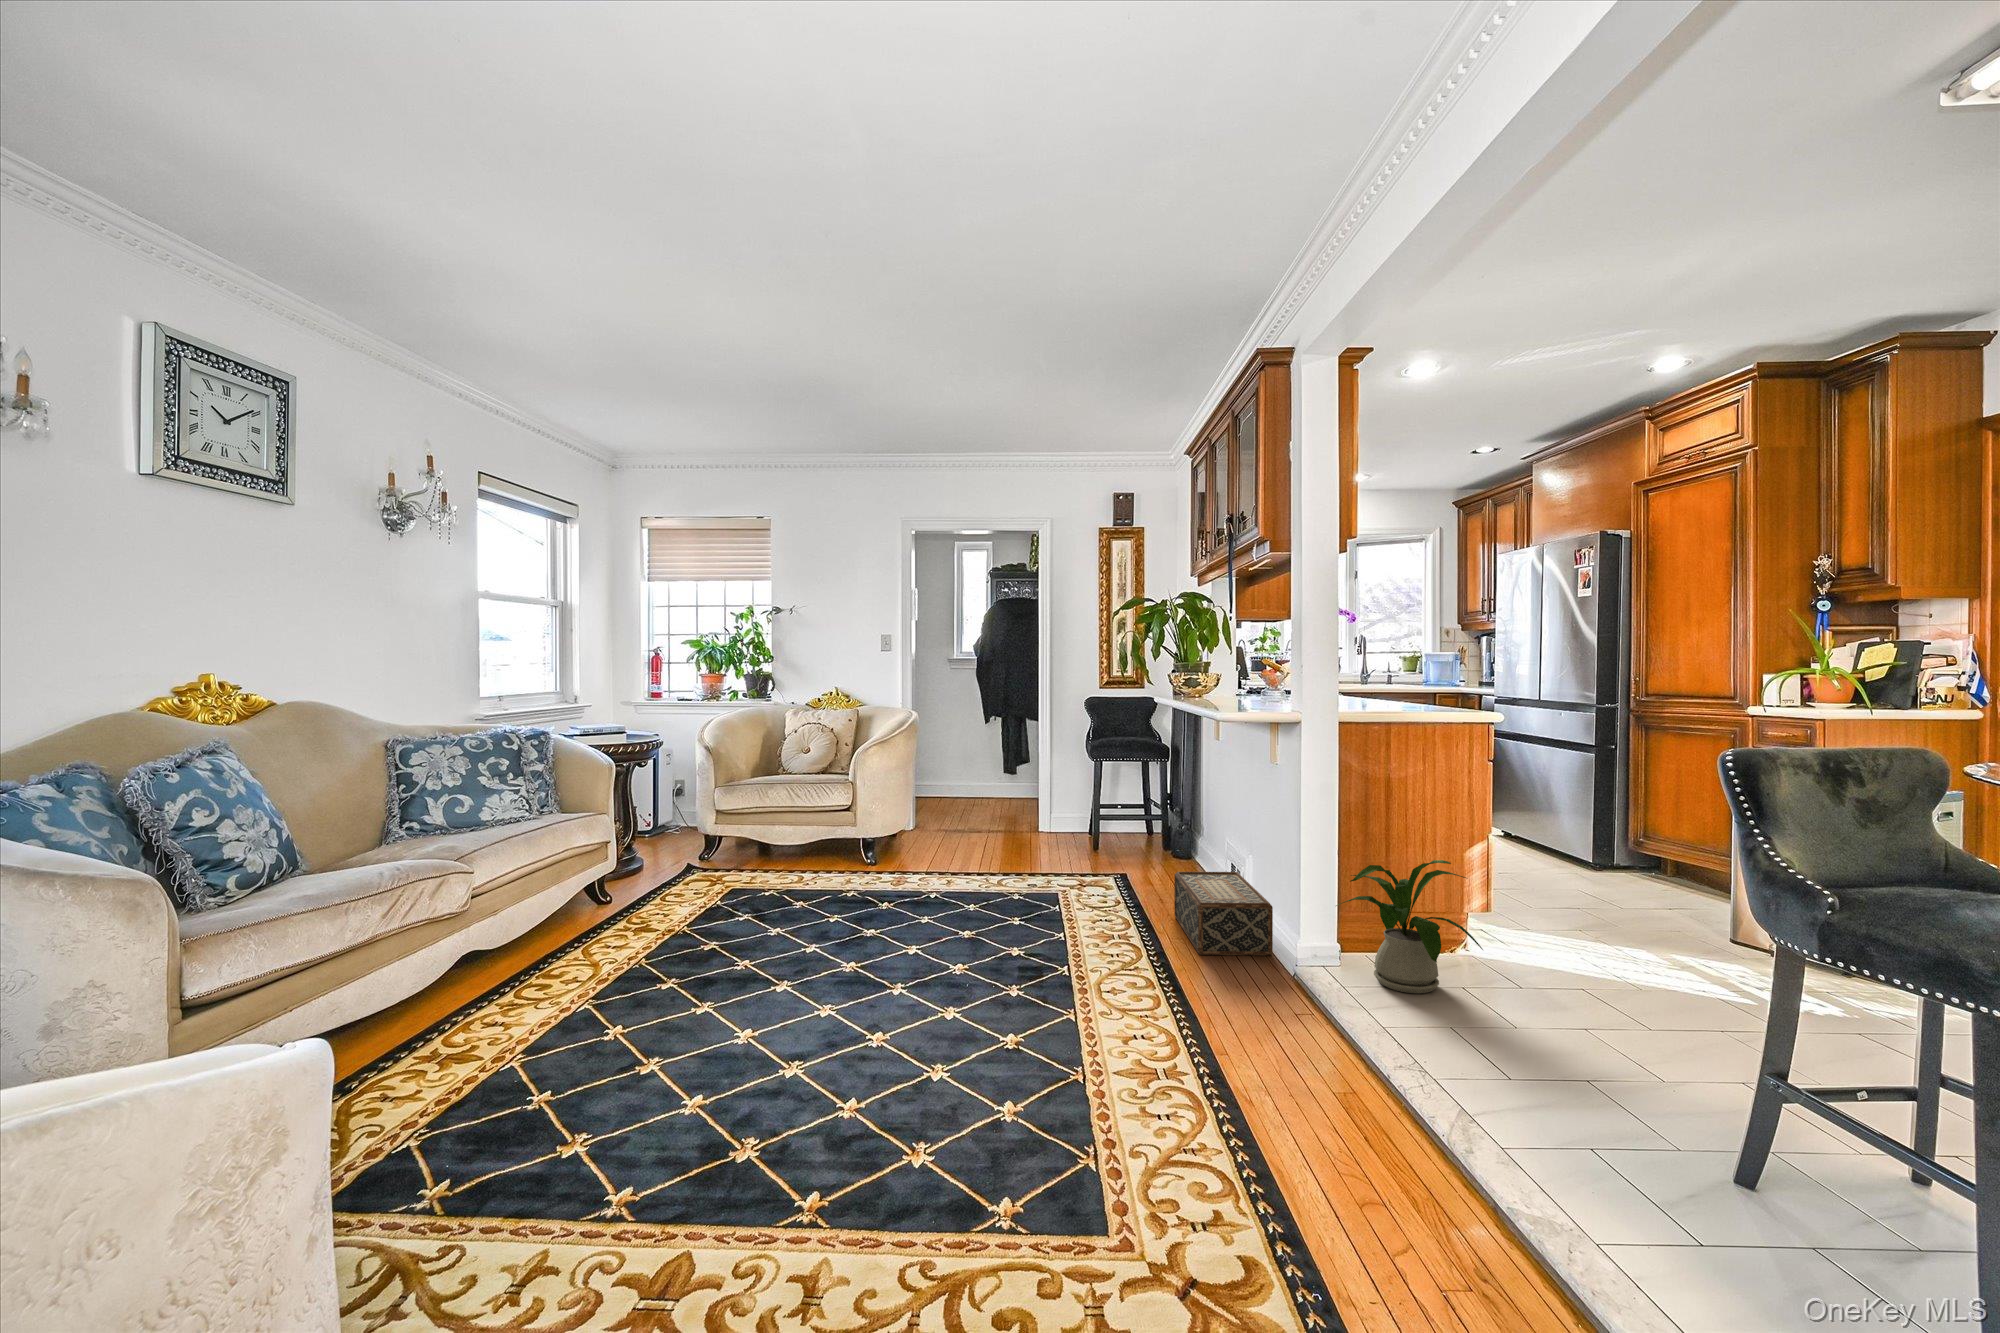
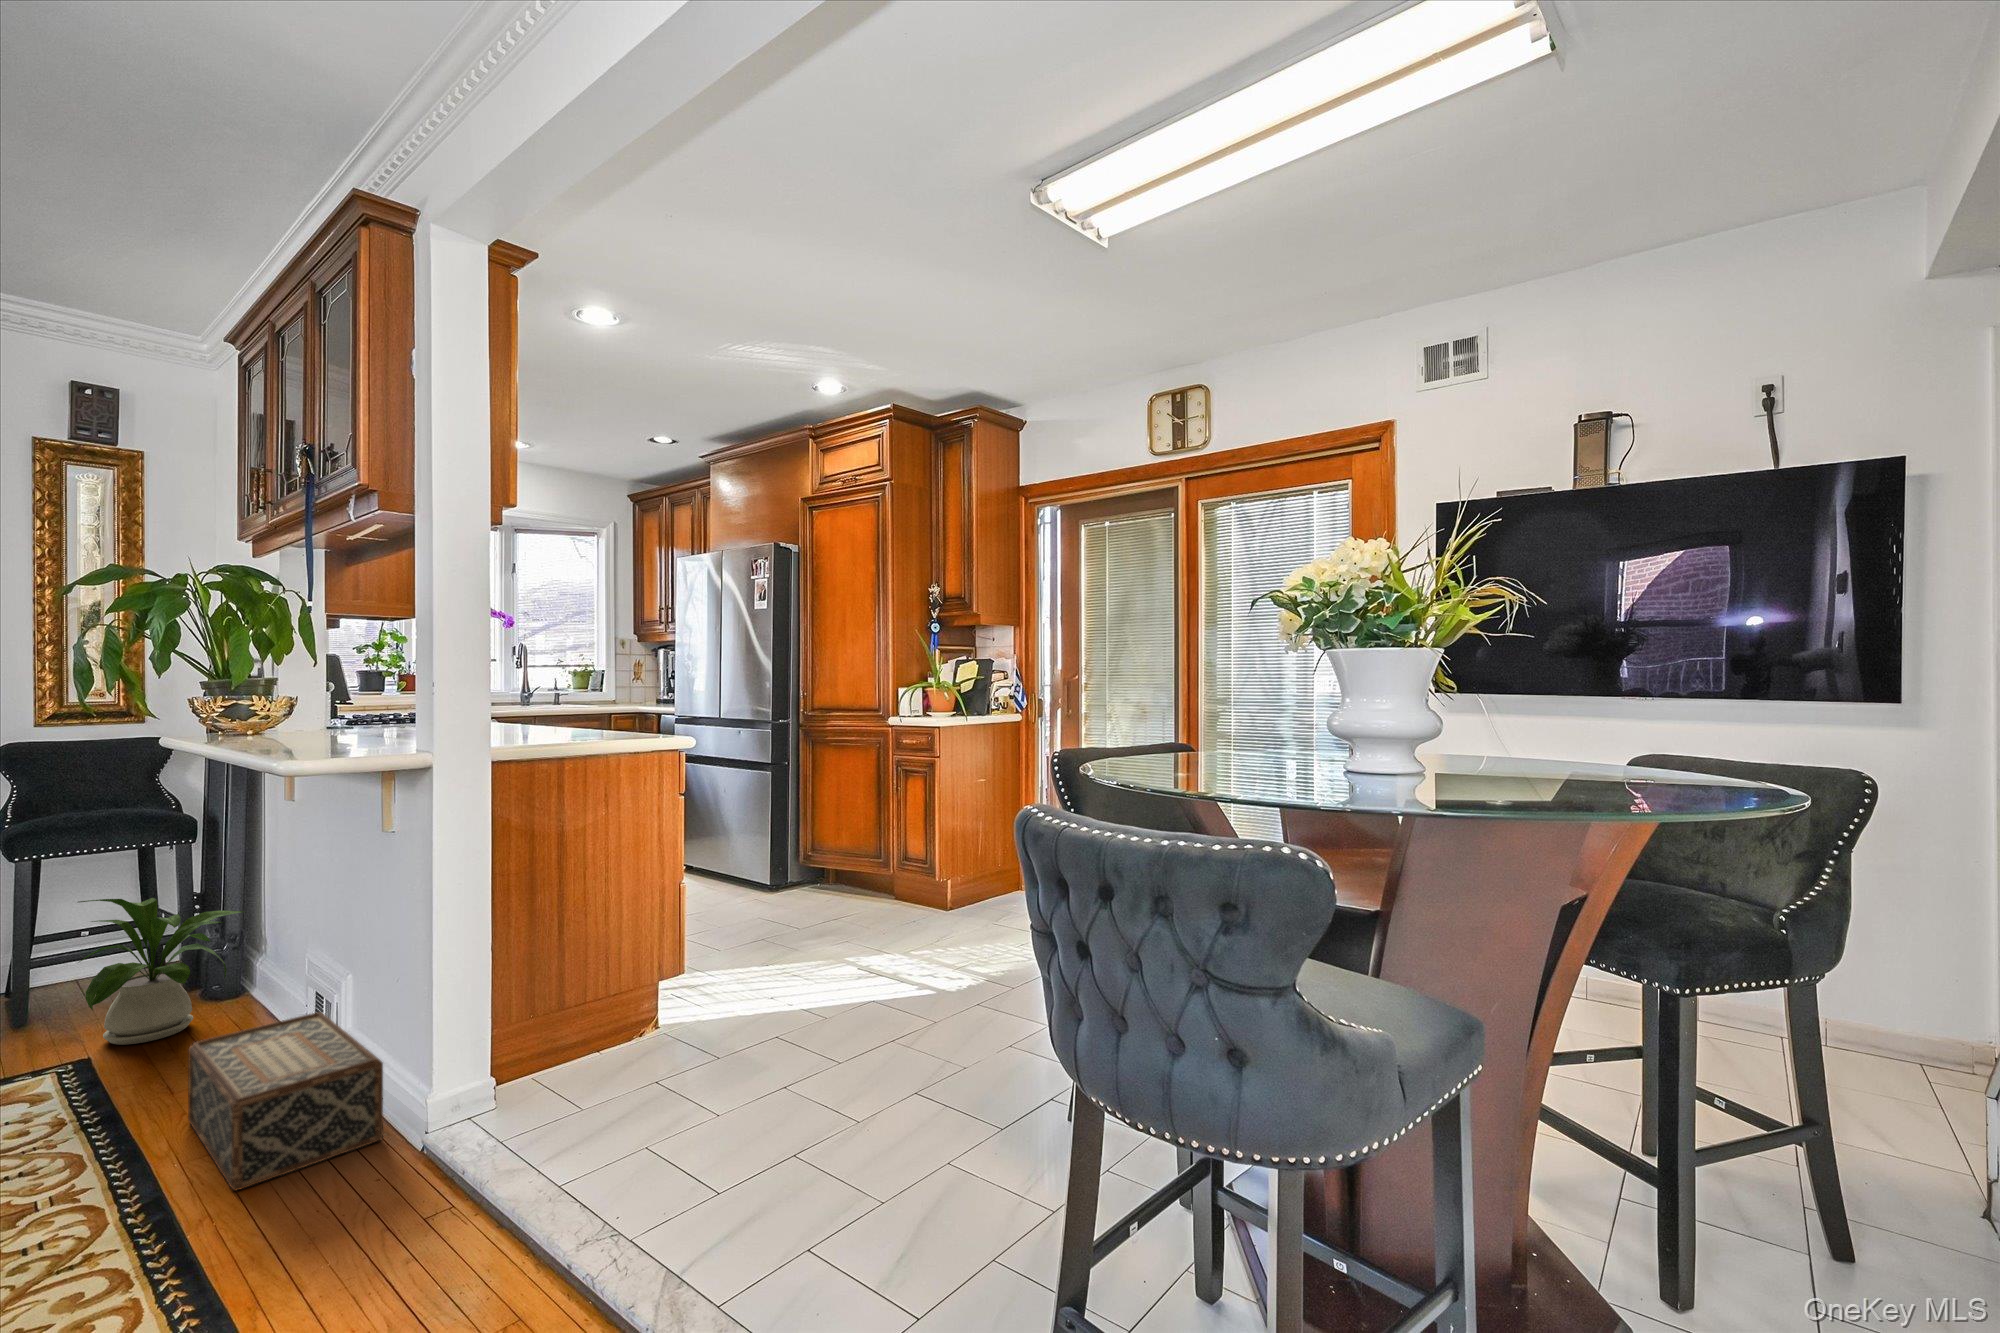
house plant: present [1336,860,1483,993] -> present [78,898,244,1045]

